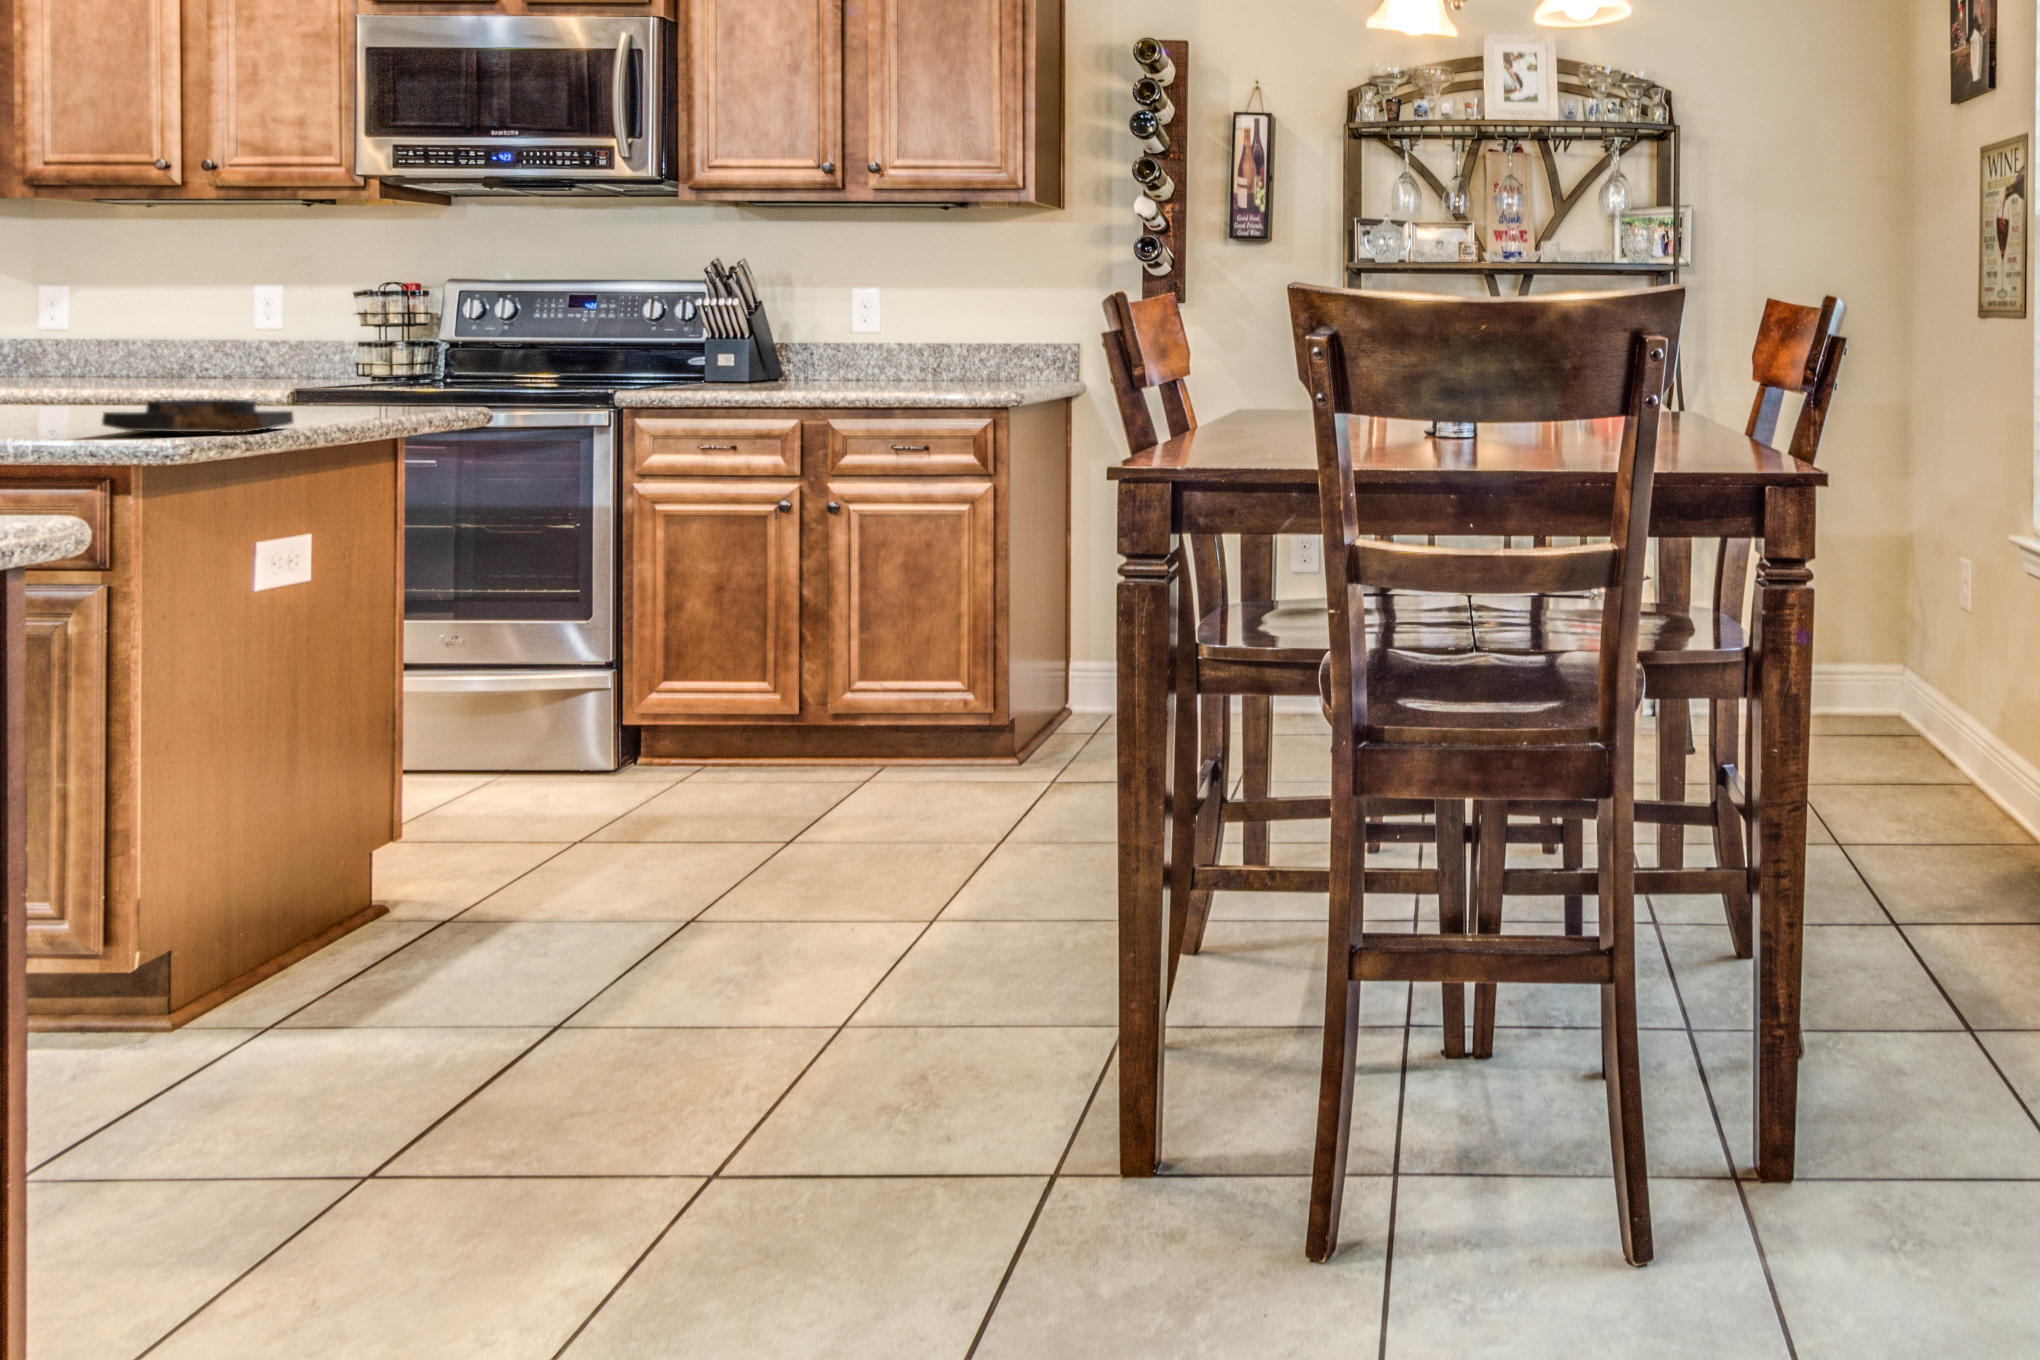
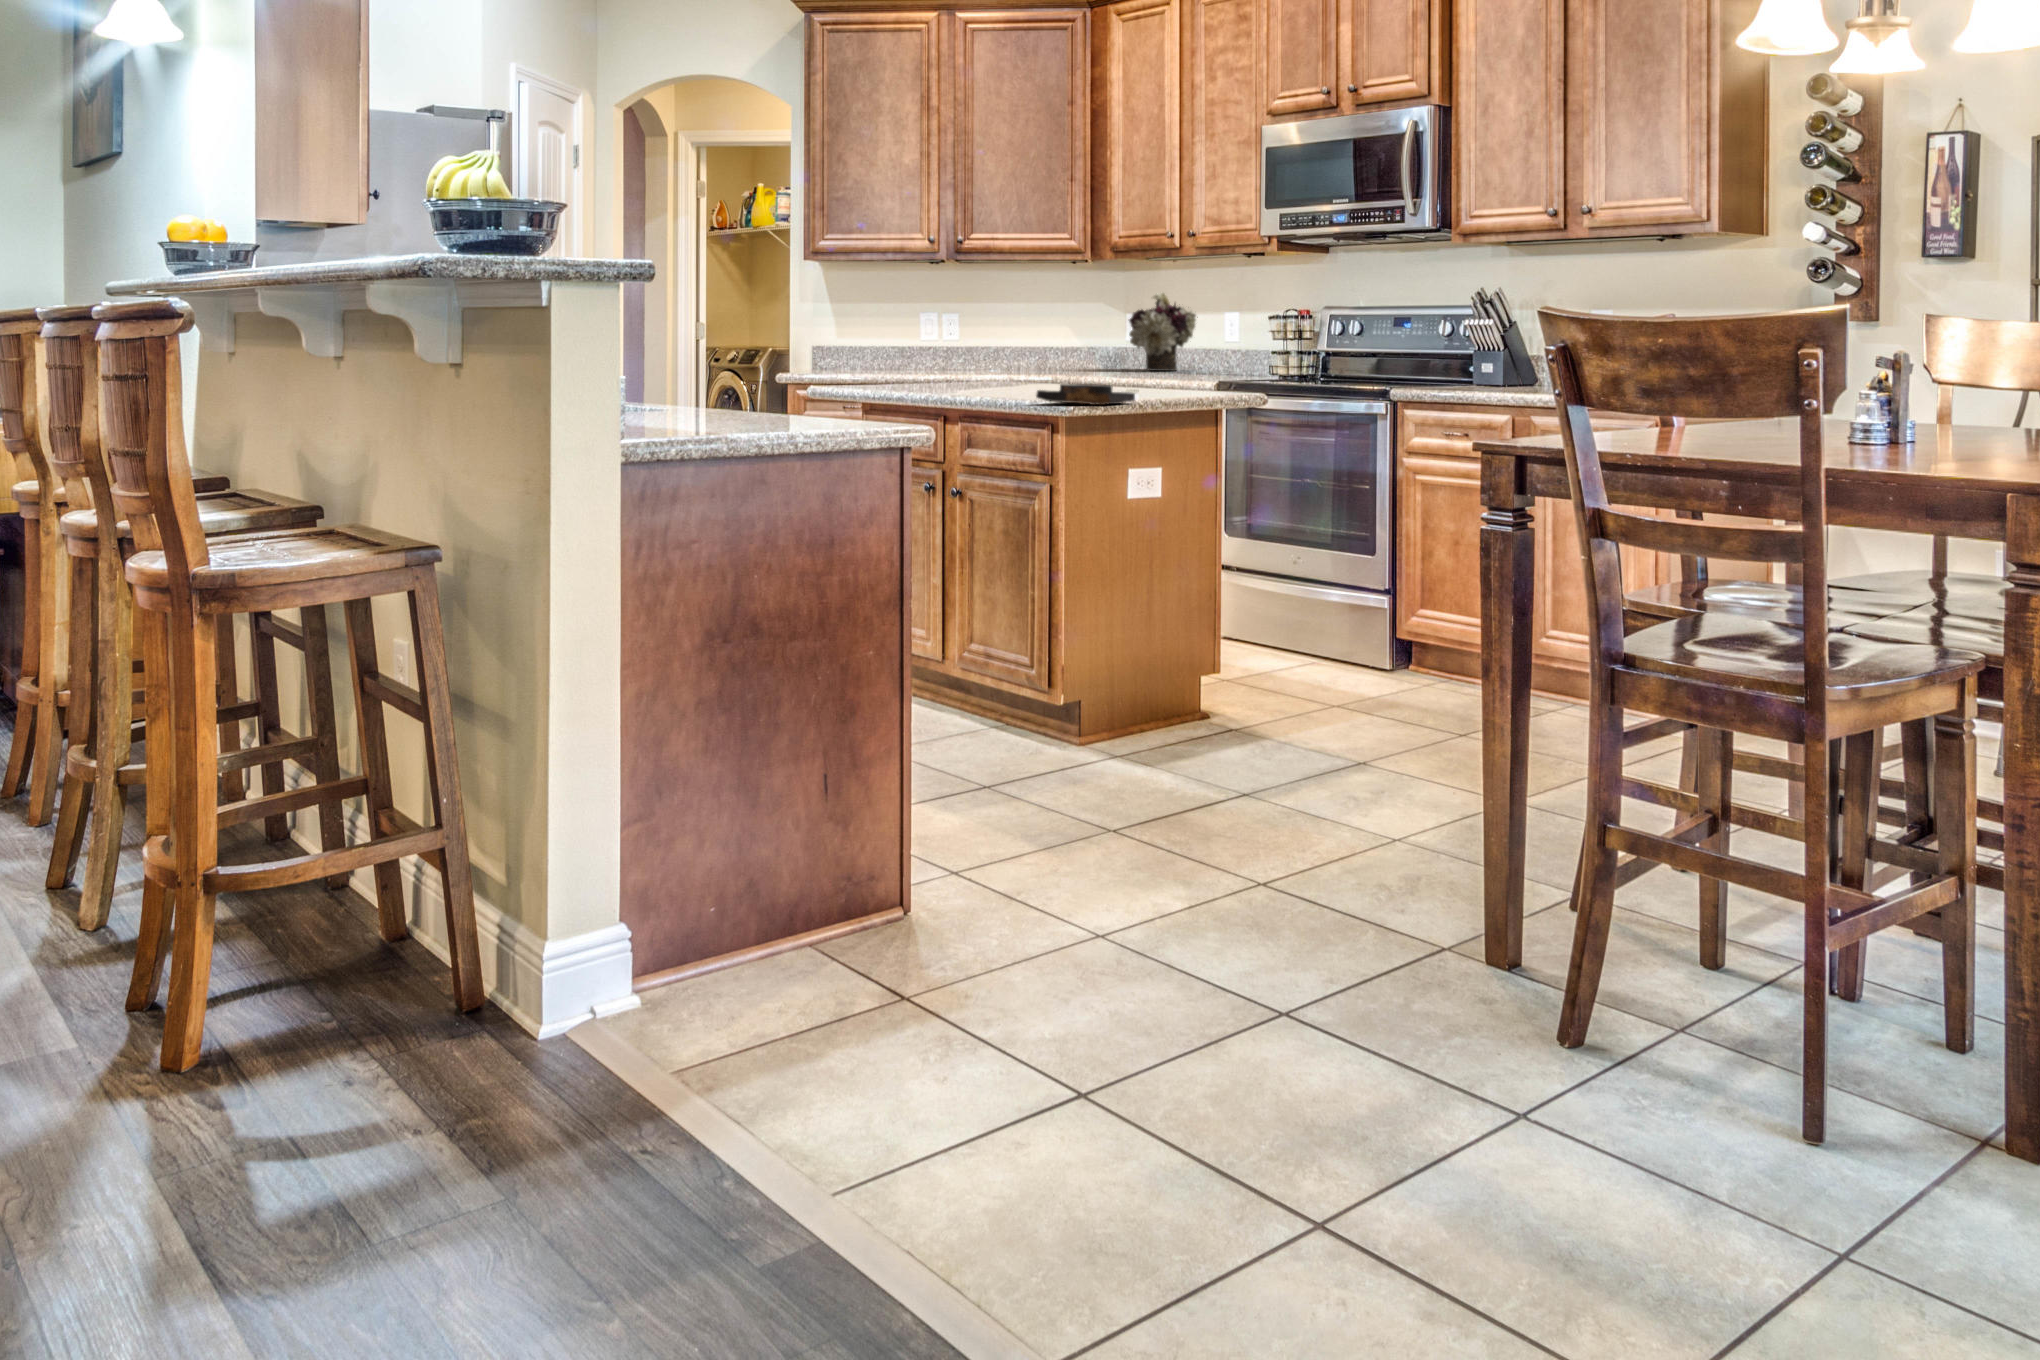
flower arrangement: none [64,250,199,373] -> present [1129,292,1198,371]

